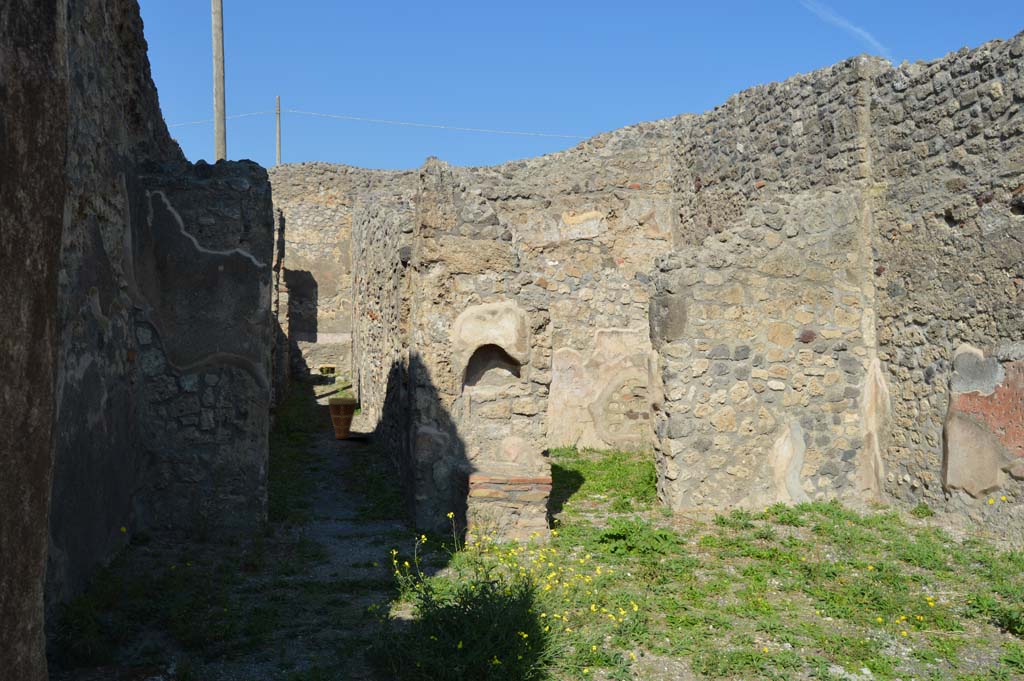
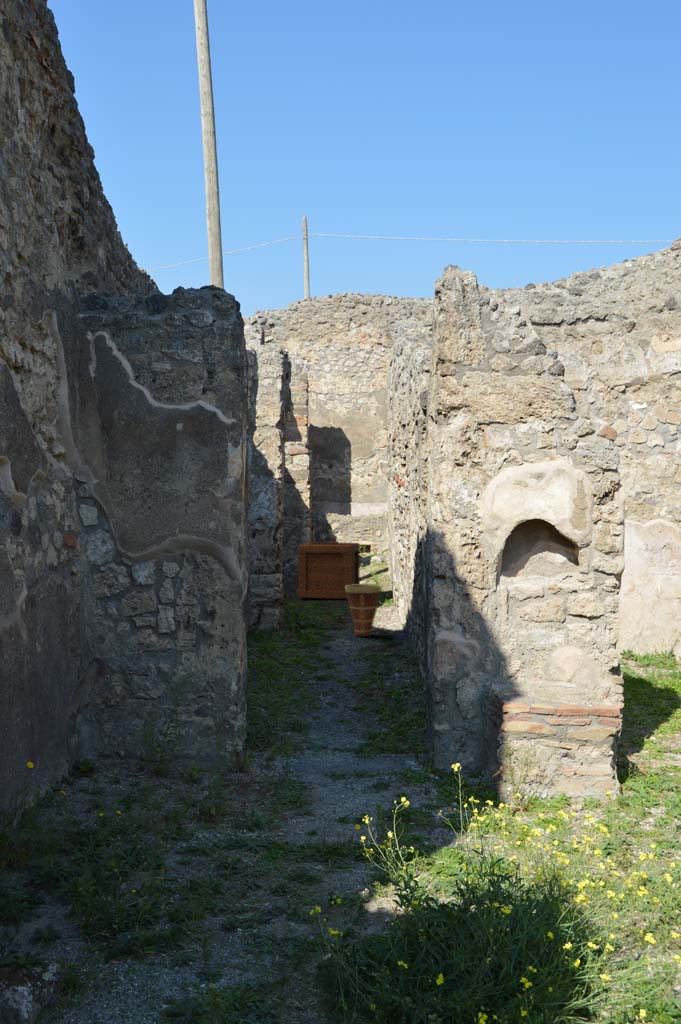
wooden crate: none [282,365,333,411] -> present [298,542,360,599]

